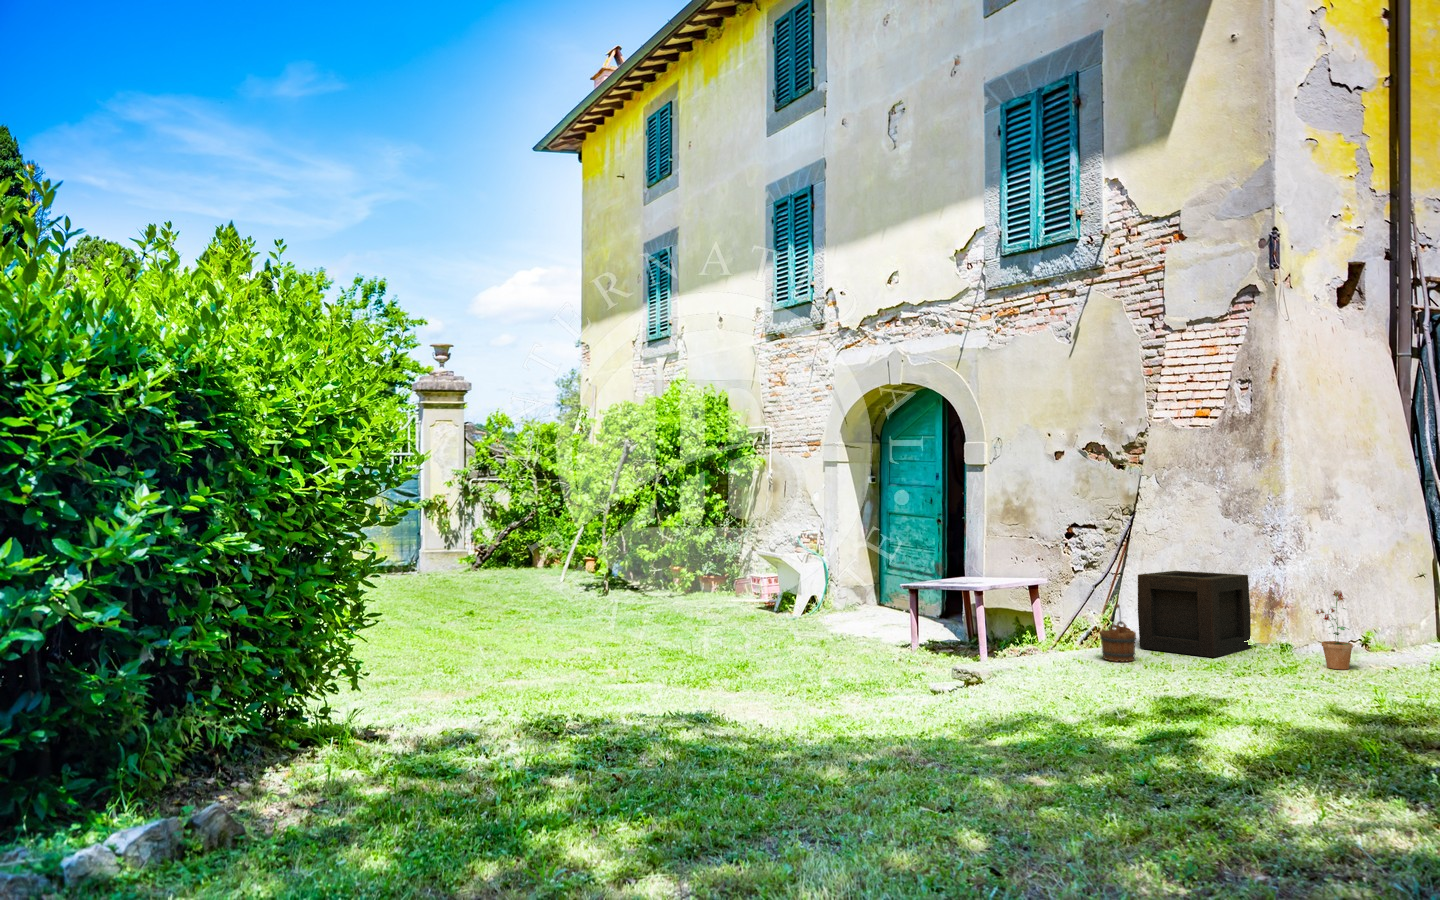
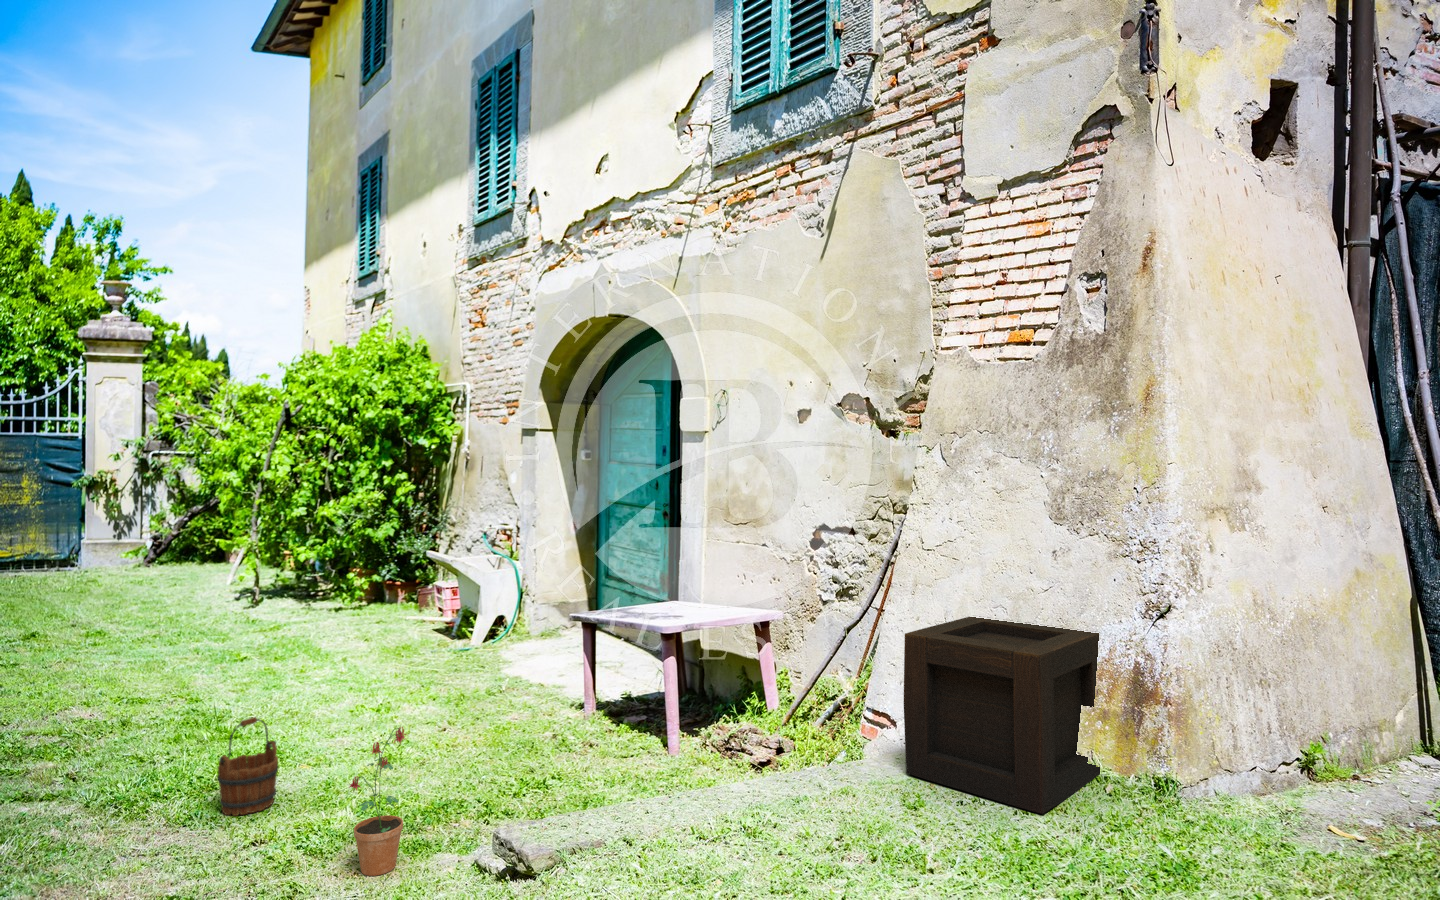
potted plant: present [1316,590,1353,670] -> present [349,727,406,876]
wooden bucket: present [1100,604,1136,662] -> present [217,717,278,816]

